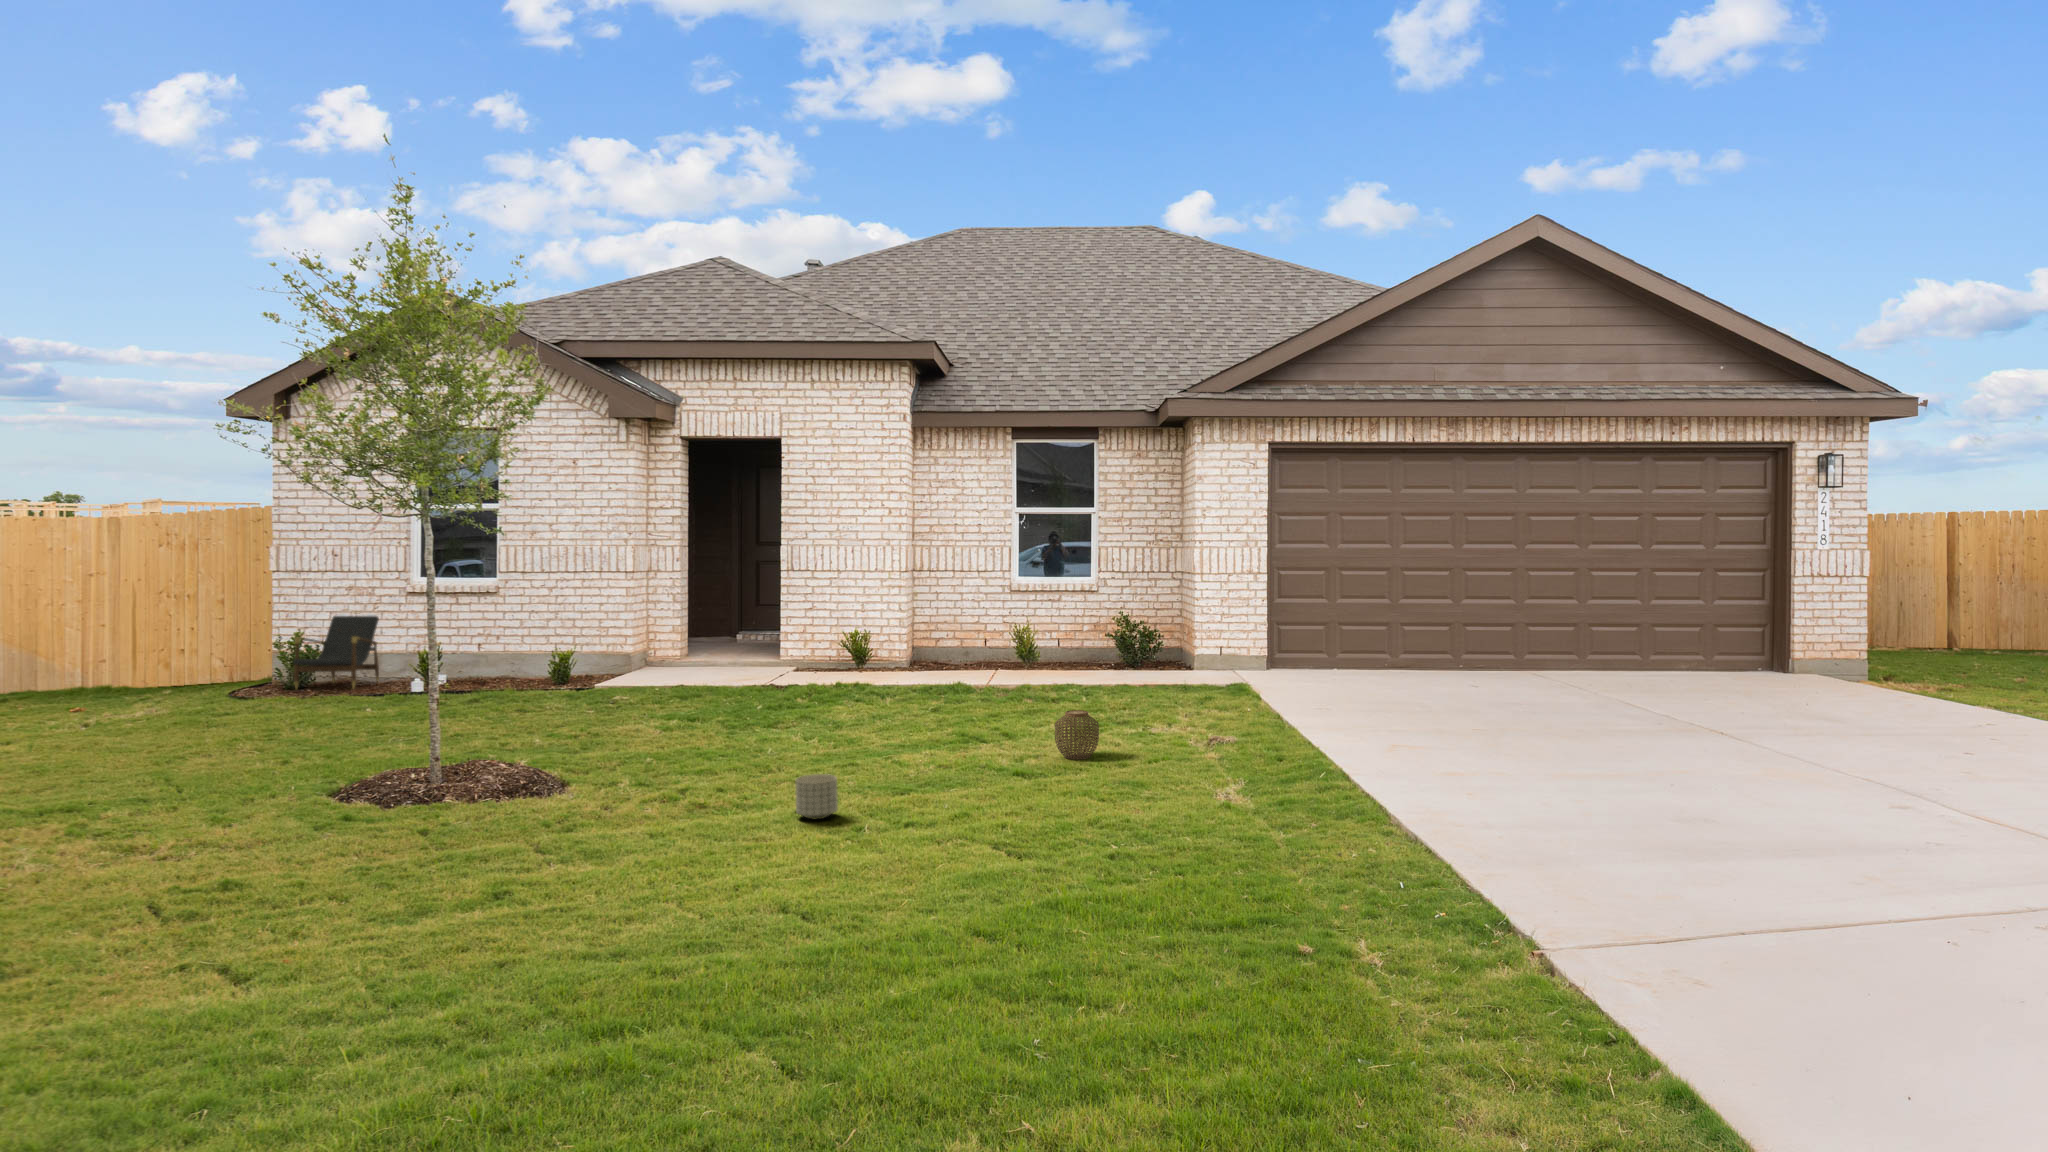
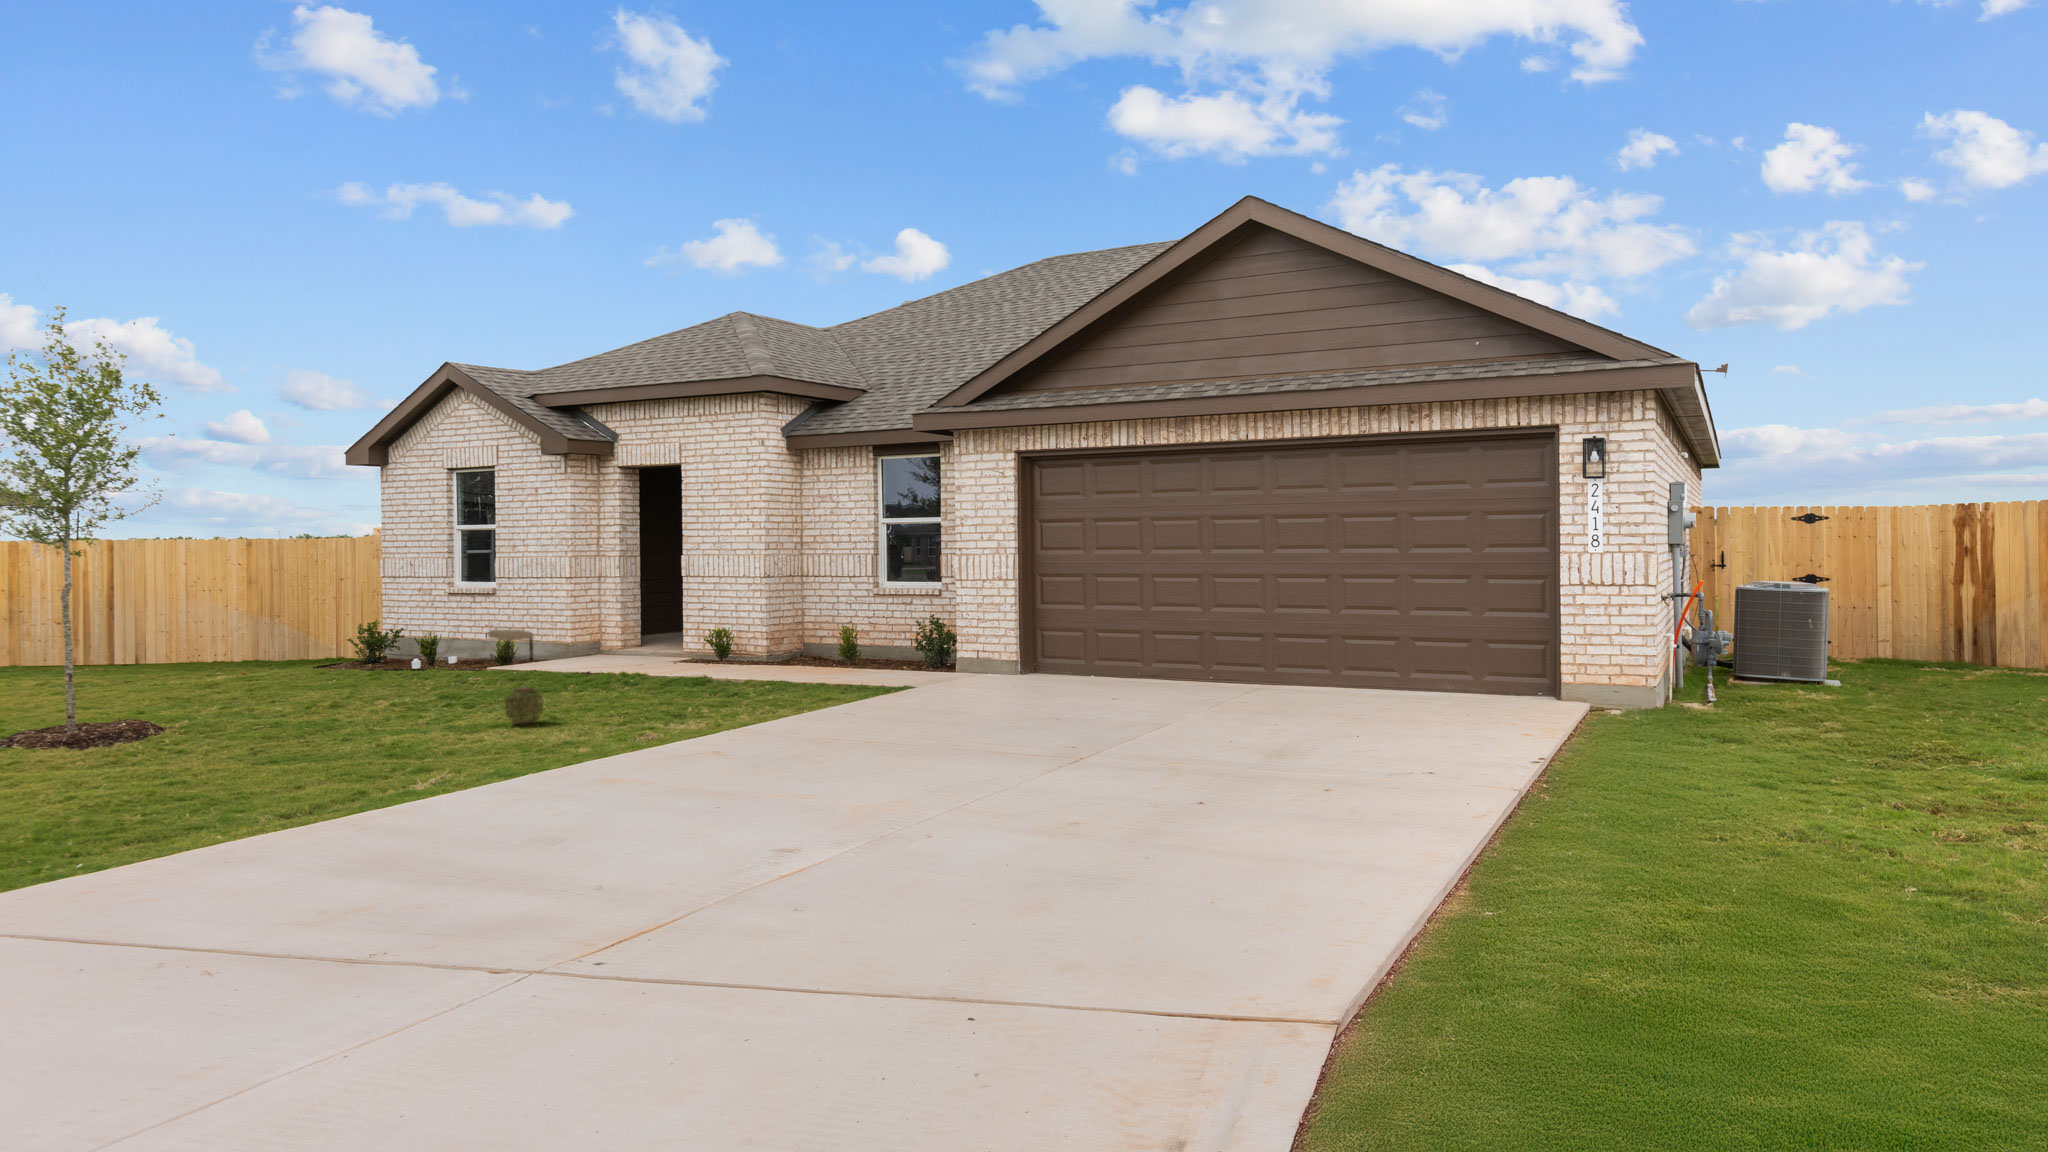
lounge chair: present [293,616,379,689] -> none [382,606,446,658]
bench: none [483,643,574,687] -> present [488,630,533,662]
planter: present [796,774,838,819] -> none [214,714,248,743]

